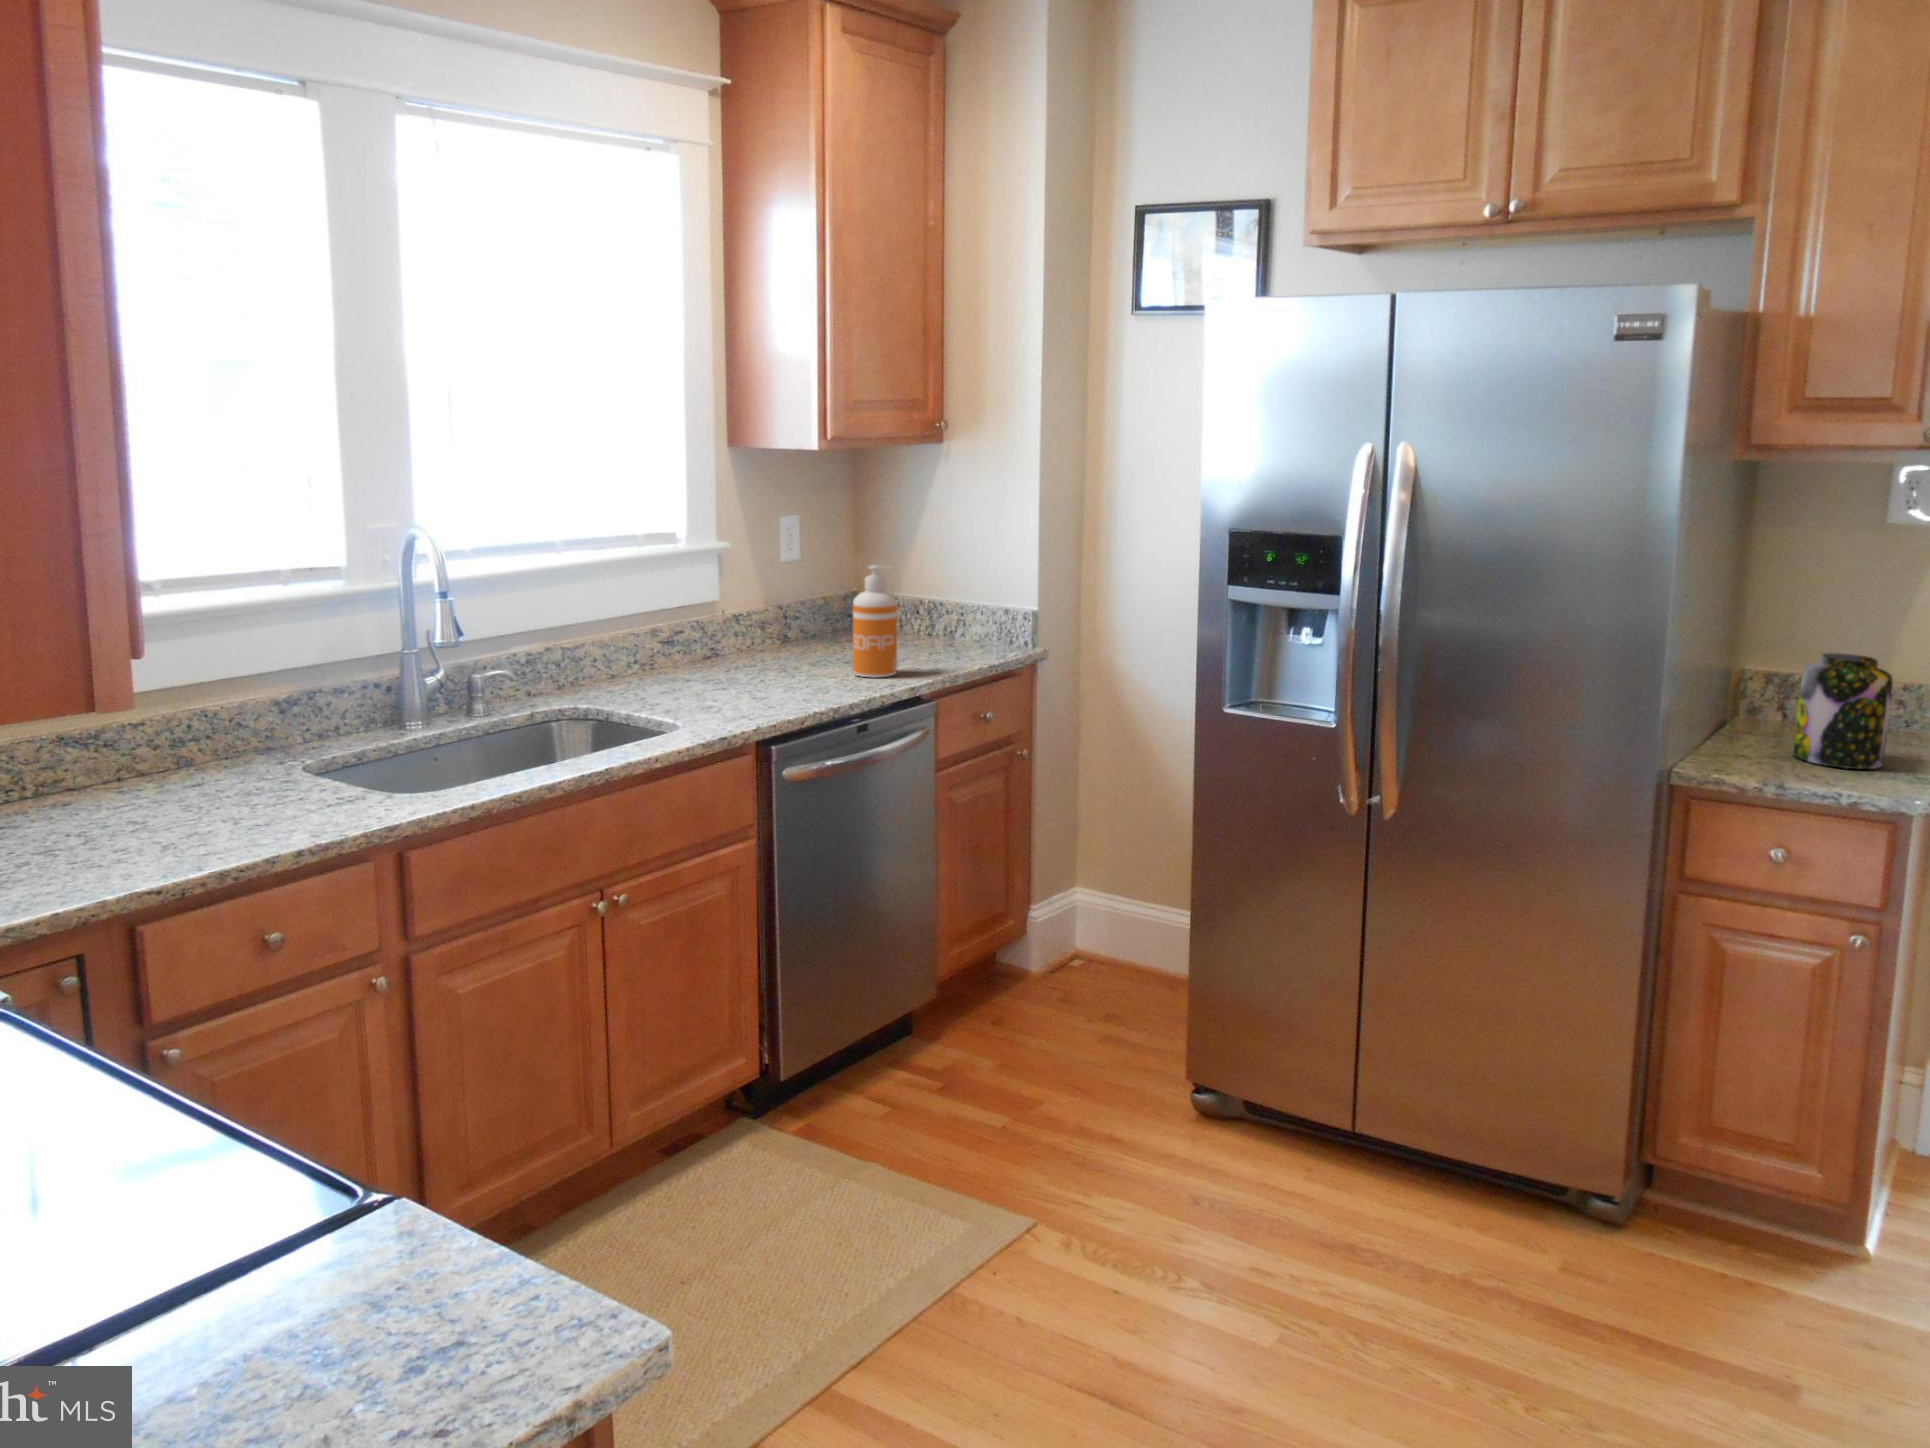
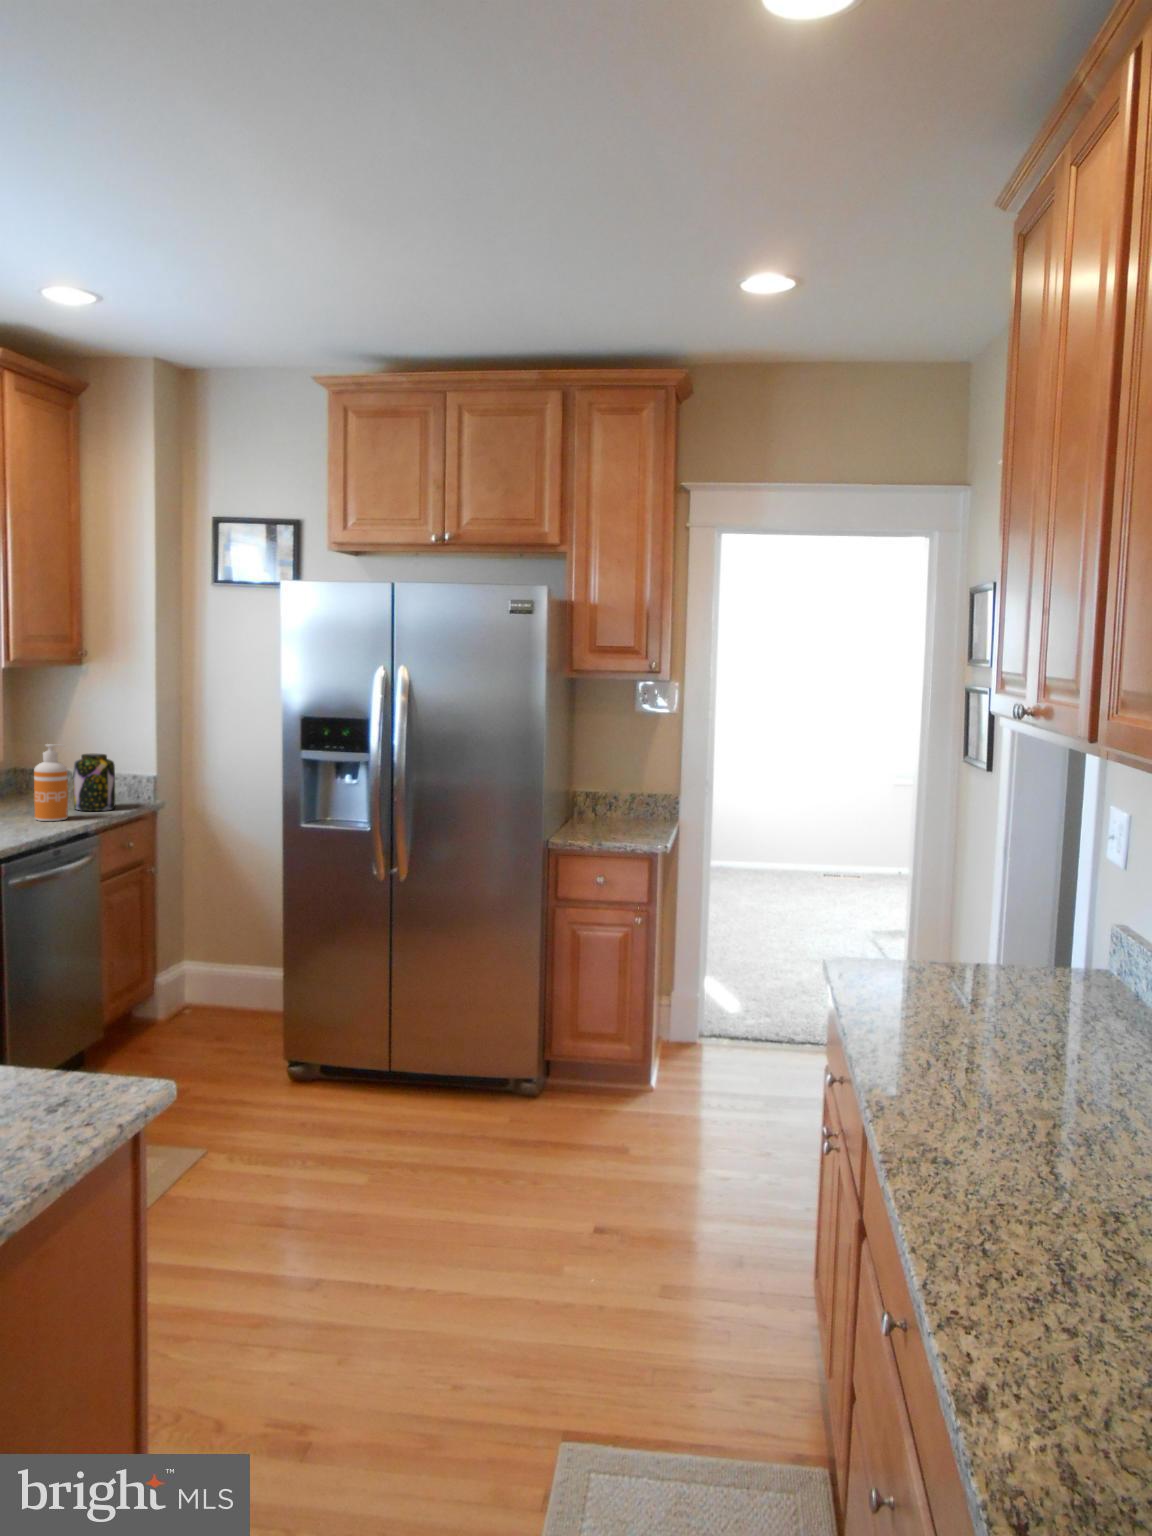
jar: present [1793,653,1893,769] -> present [74,754,115,811]

